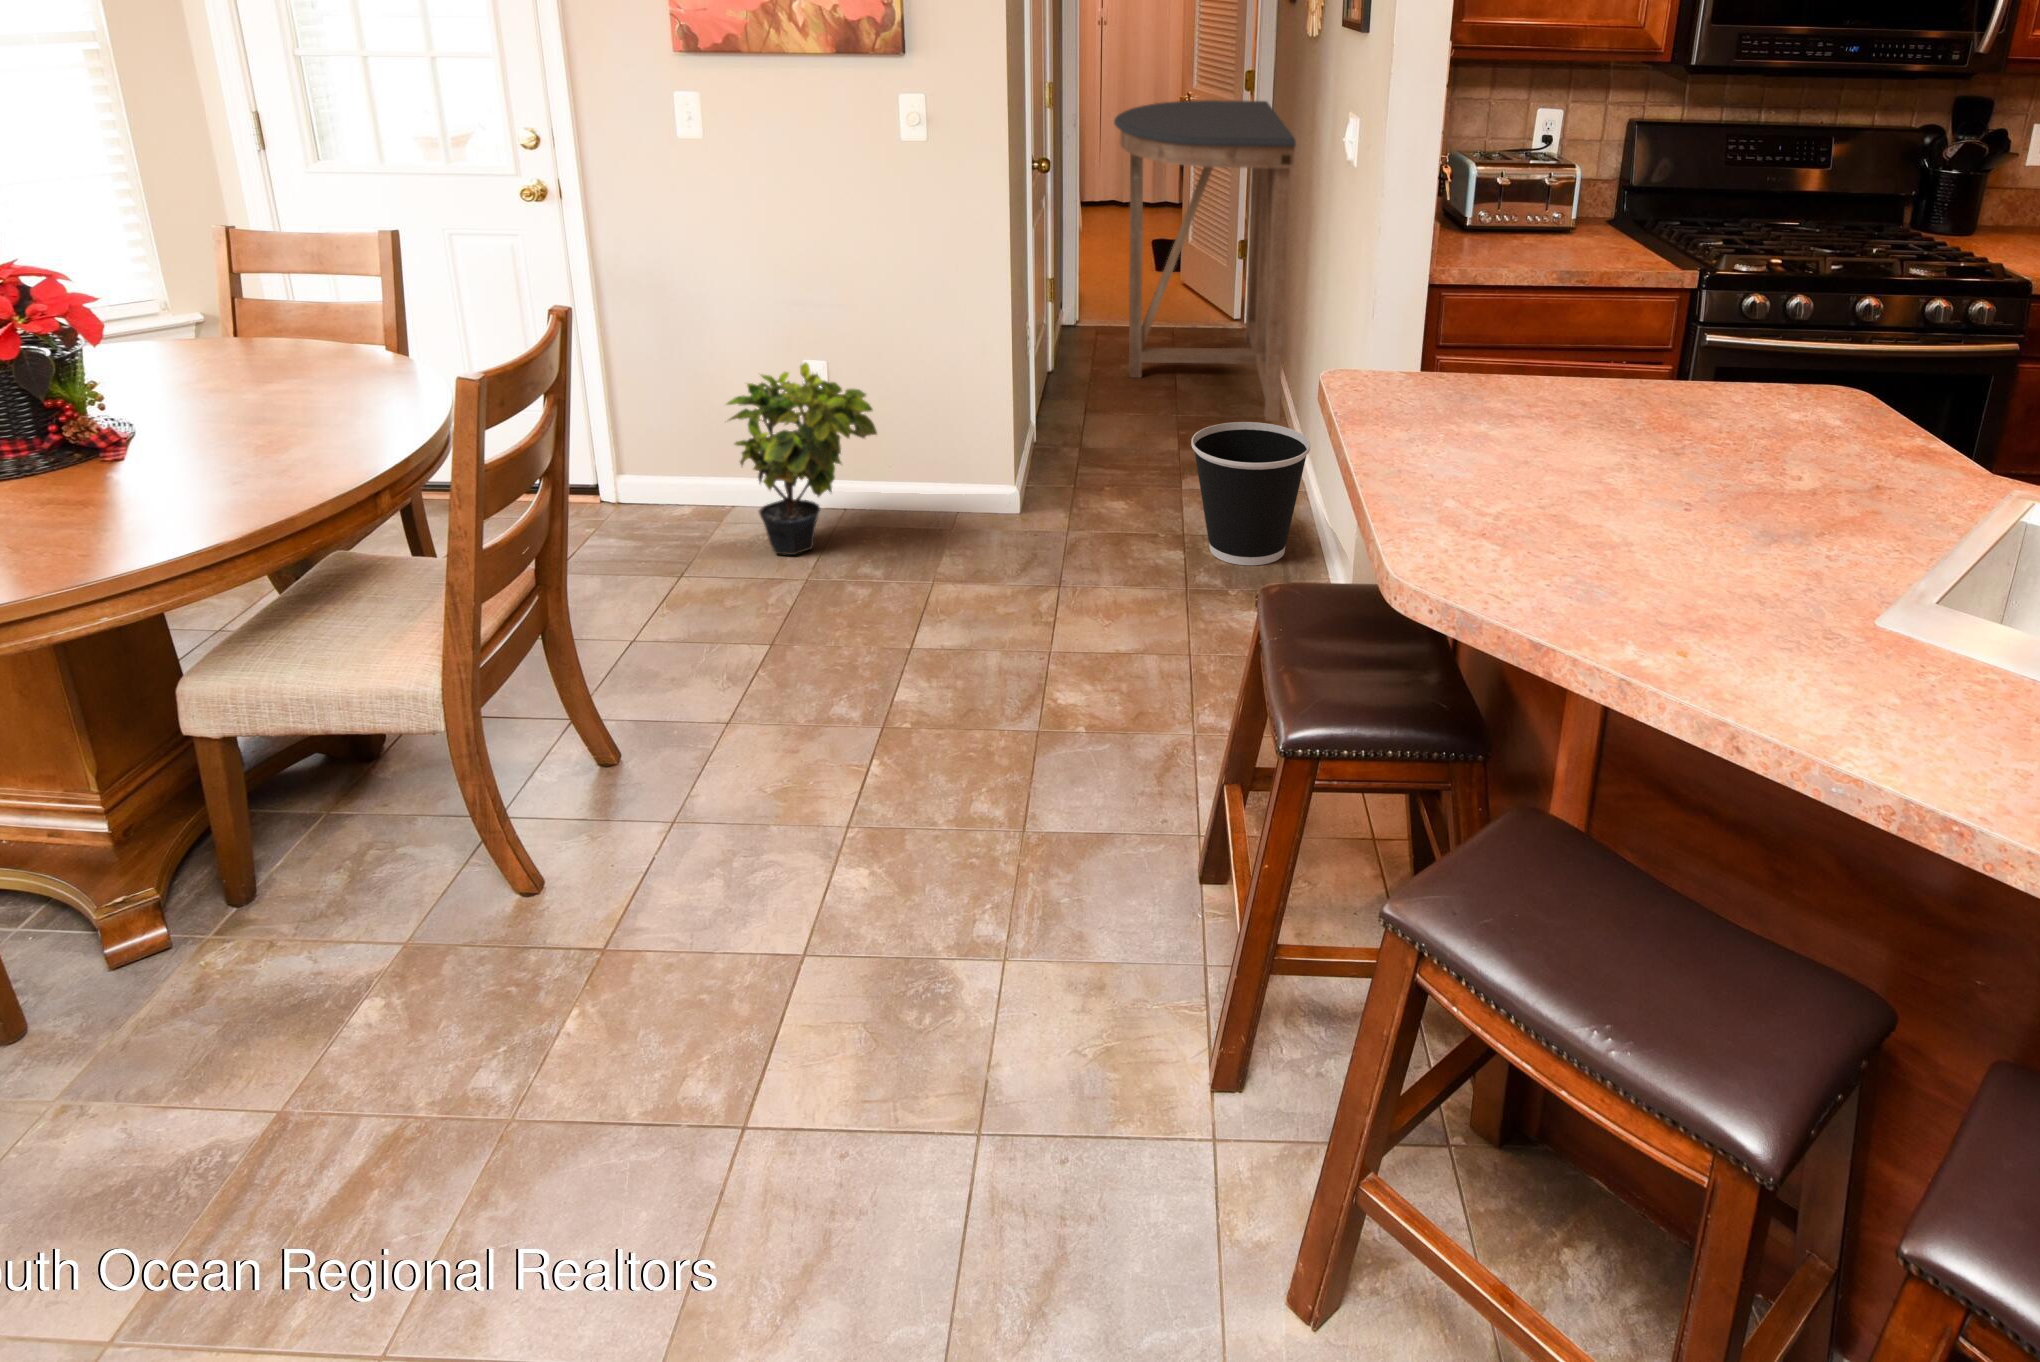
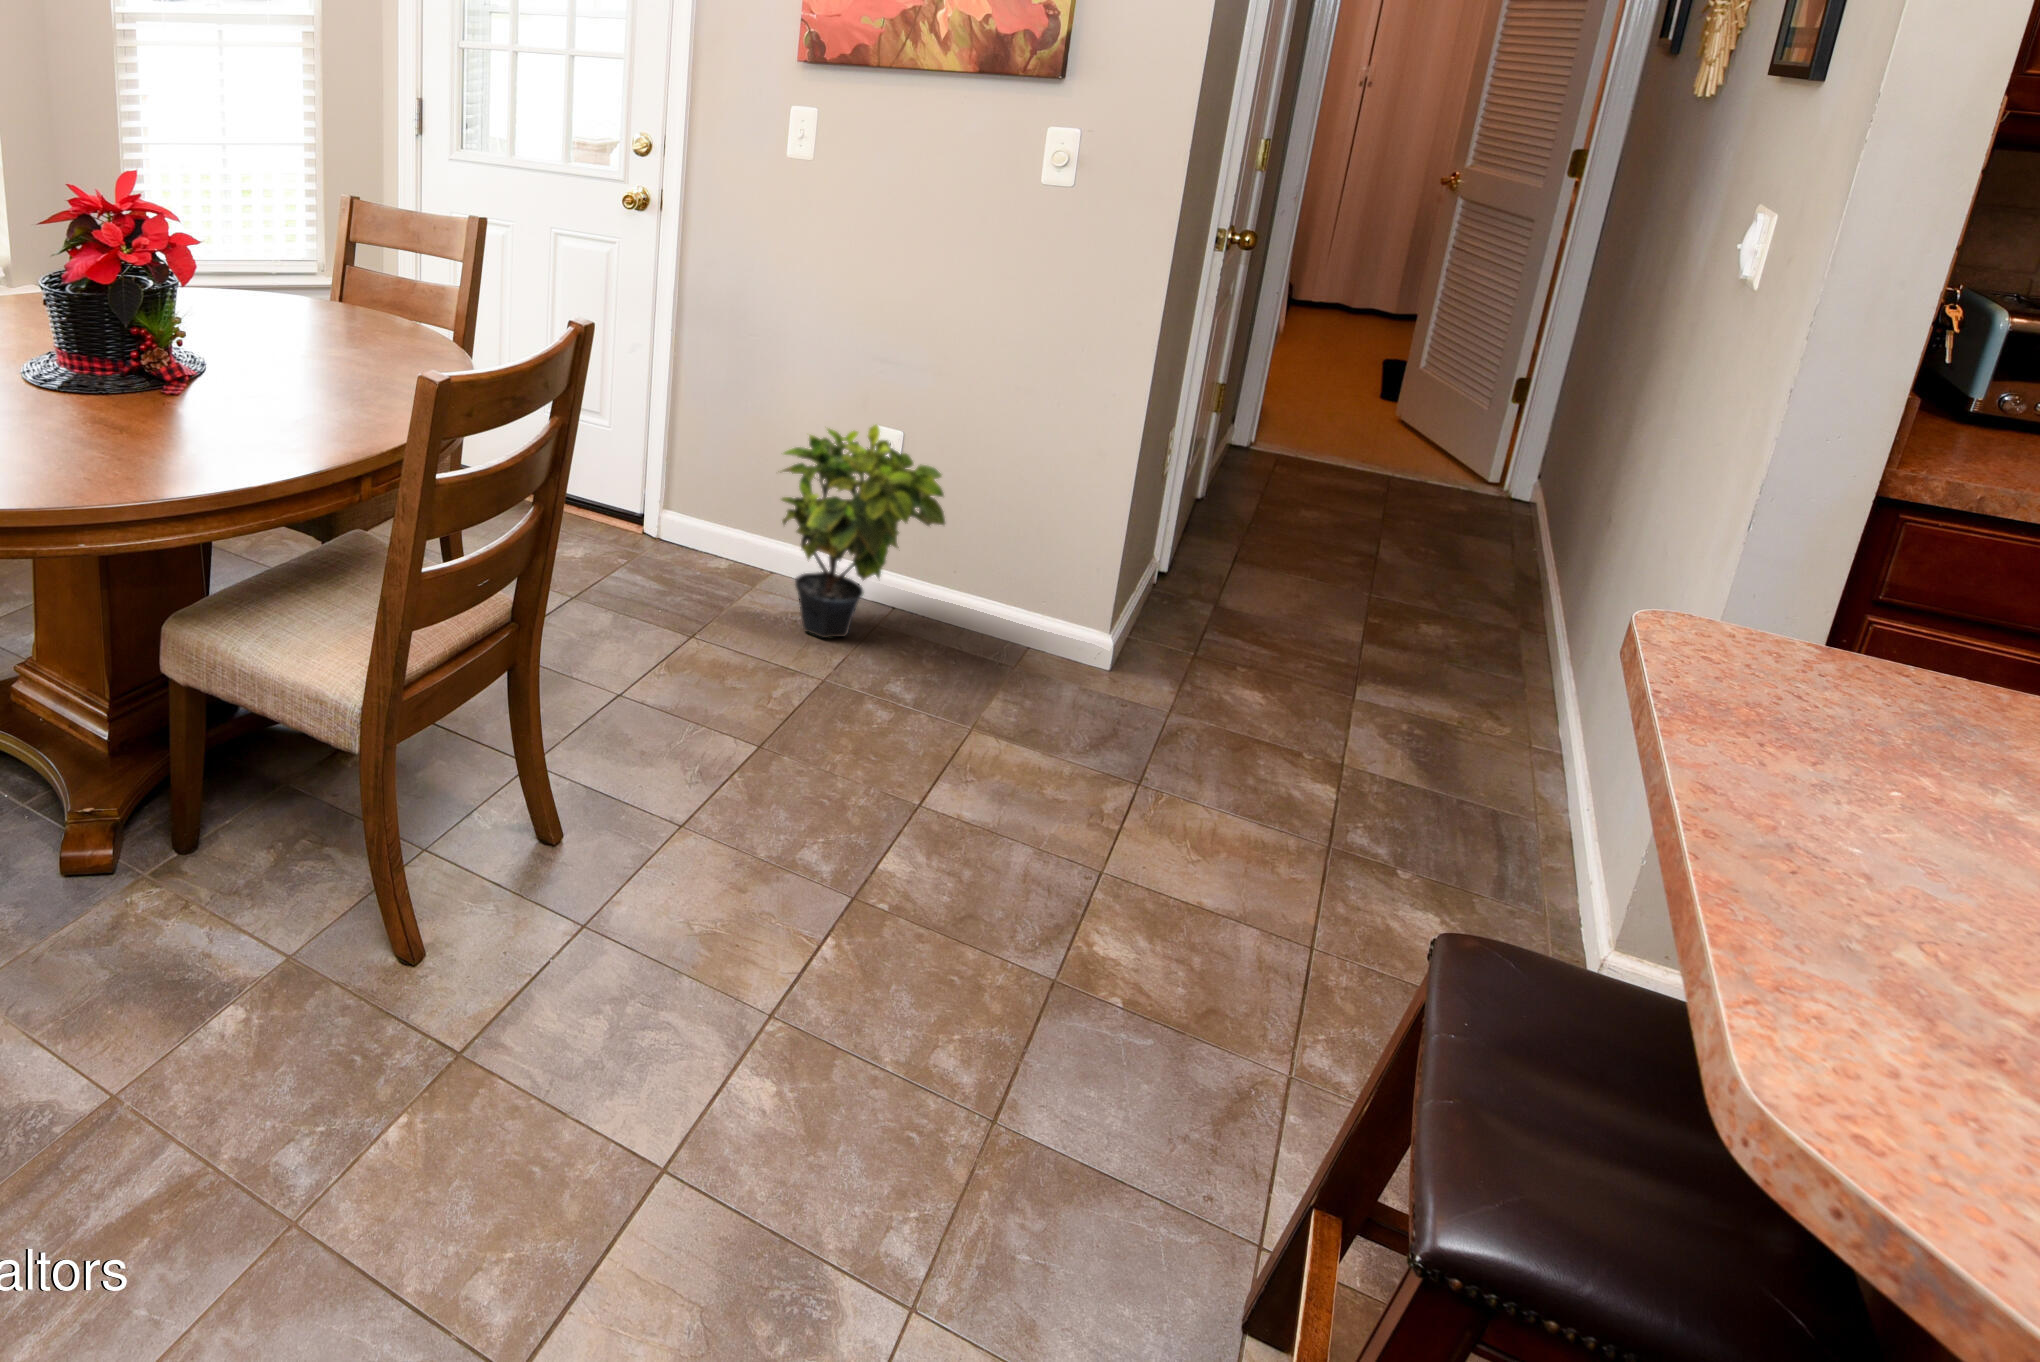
console table: present [1114,100,1296,421] -> none [1305,180,1641,630]
wastebasket: present [1191,422,1310,565] -> none [1379,622,1586,842]

